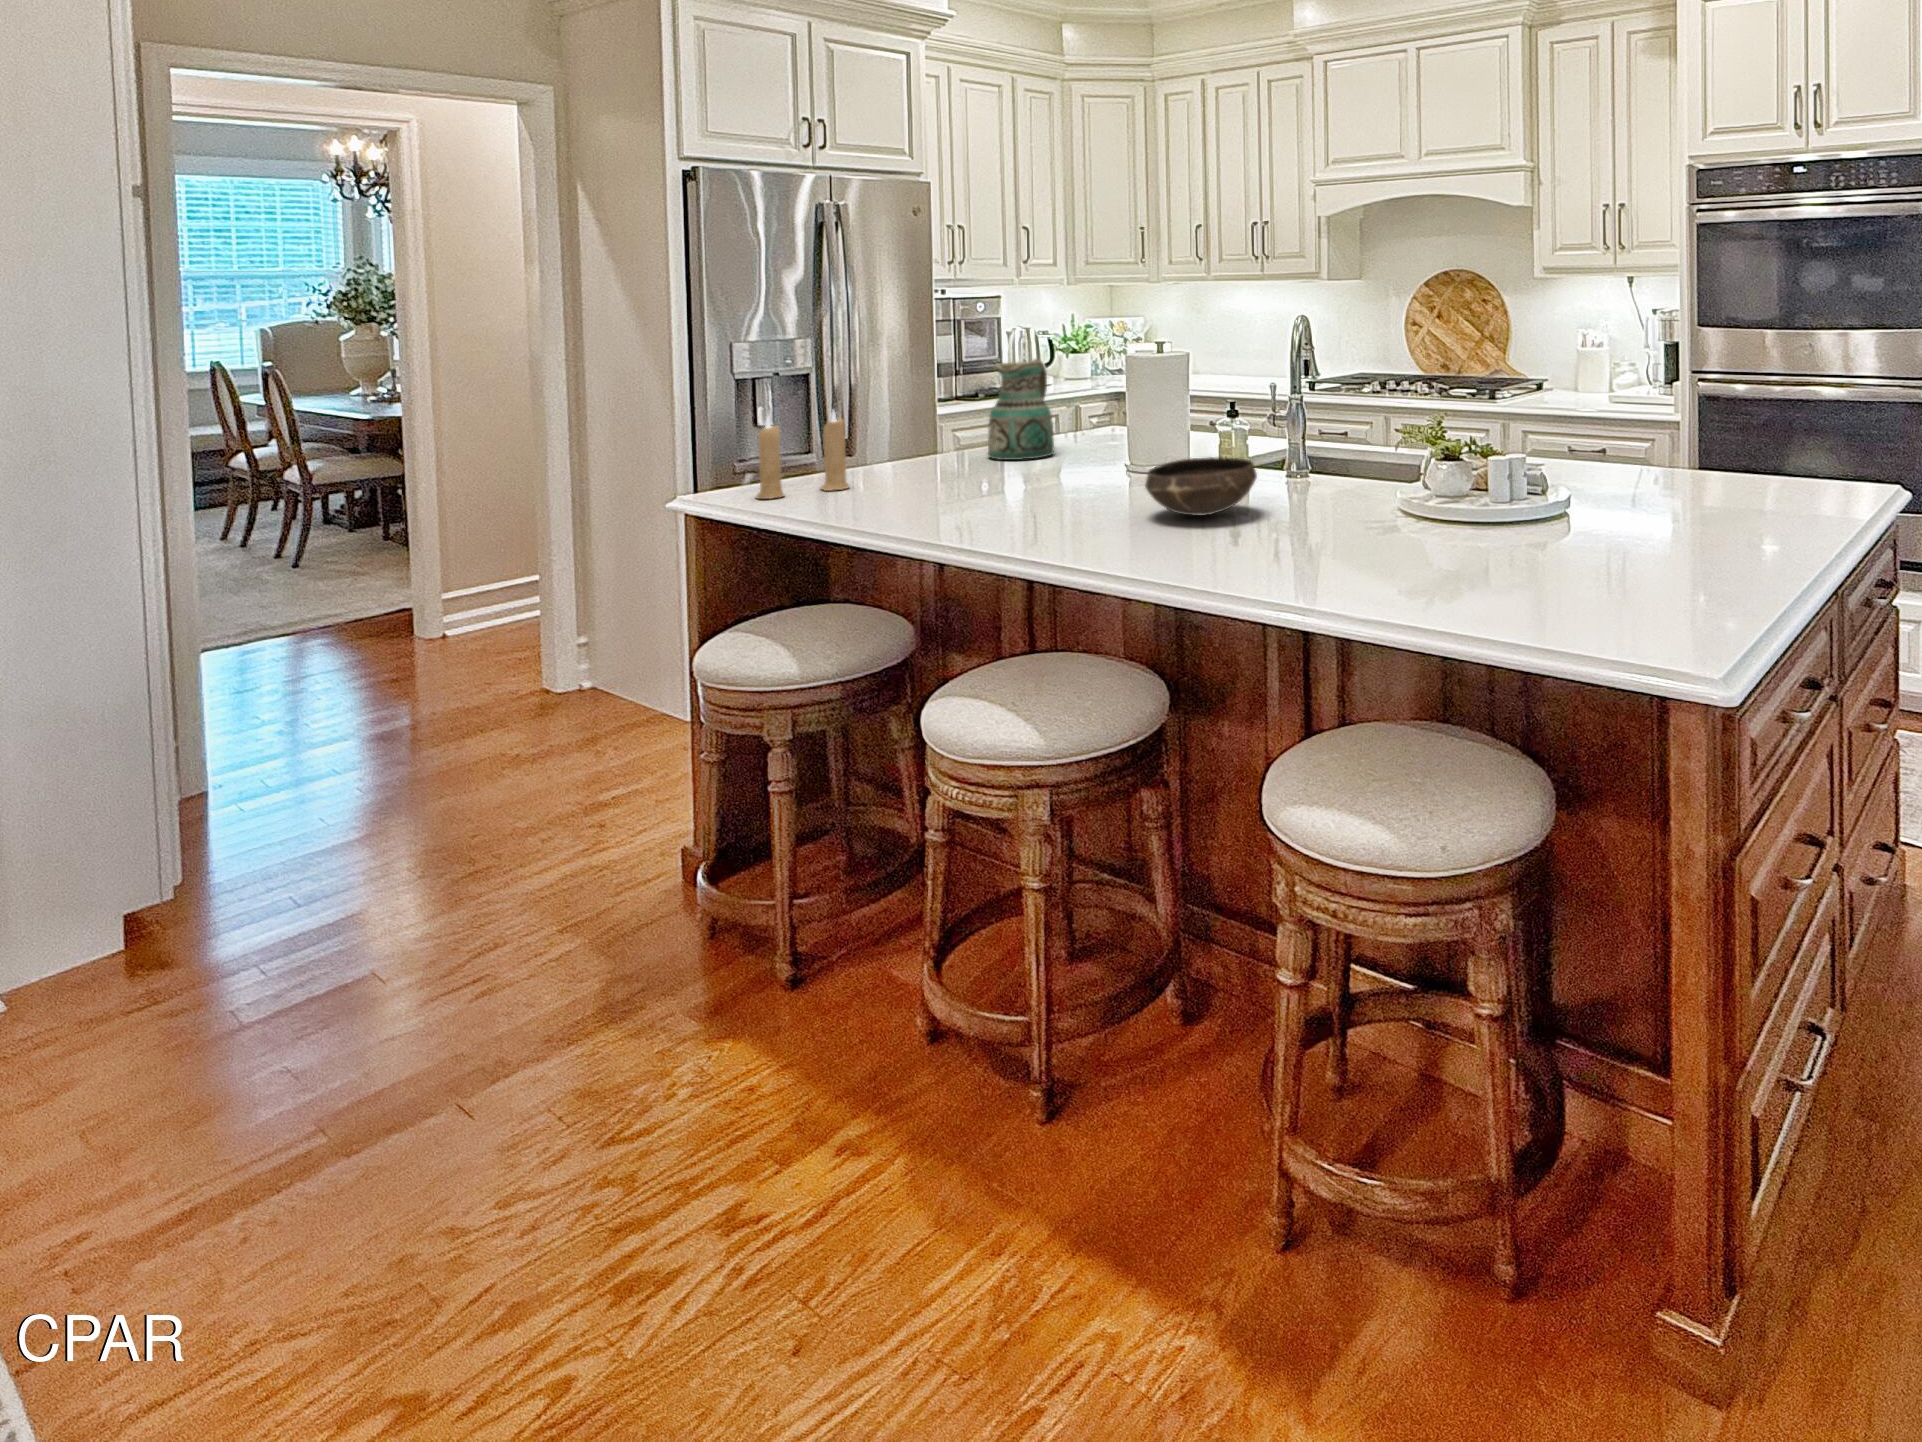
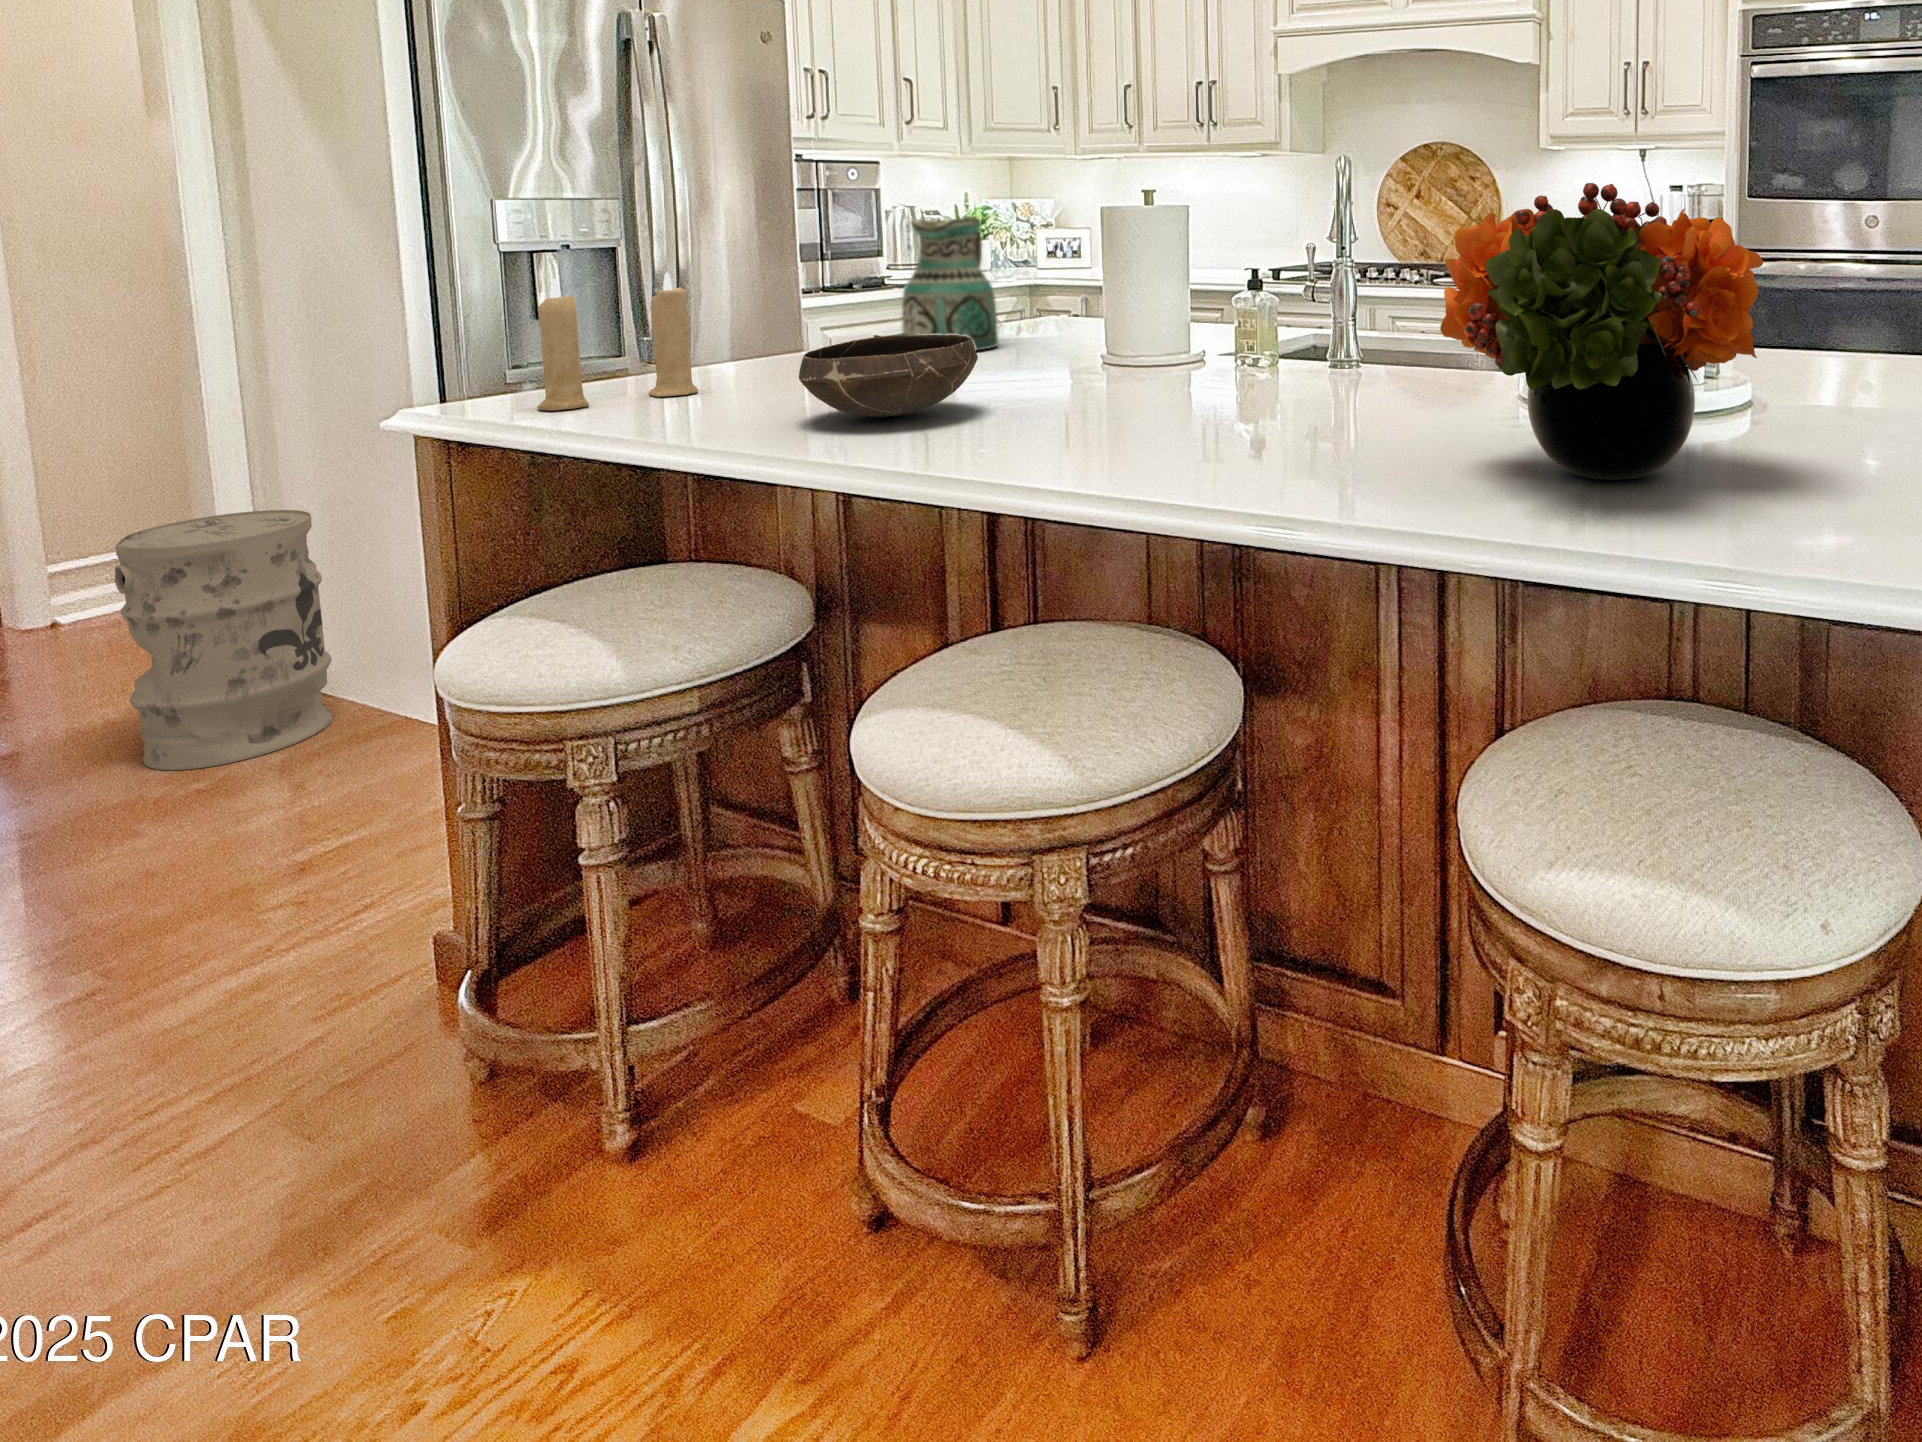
flower arrangement: none [1271,370,1486,565] -> present [1440,183,1763,480]
bowl: present [1145,457,1257,516] -> present [799,334,978,417]
trash can: none [497,559,619,738] -> present [115,510,332,770]

